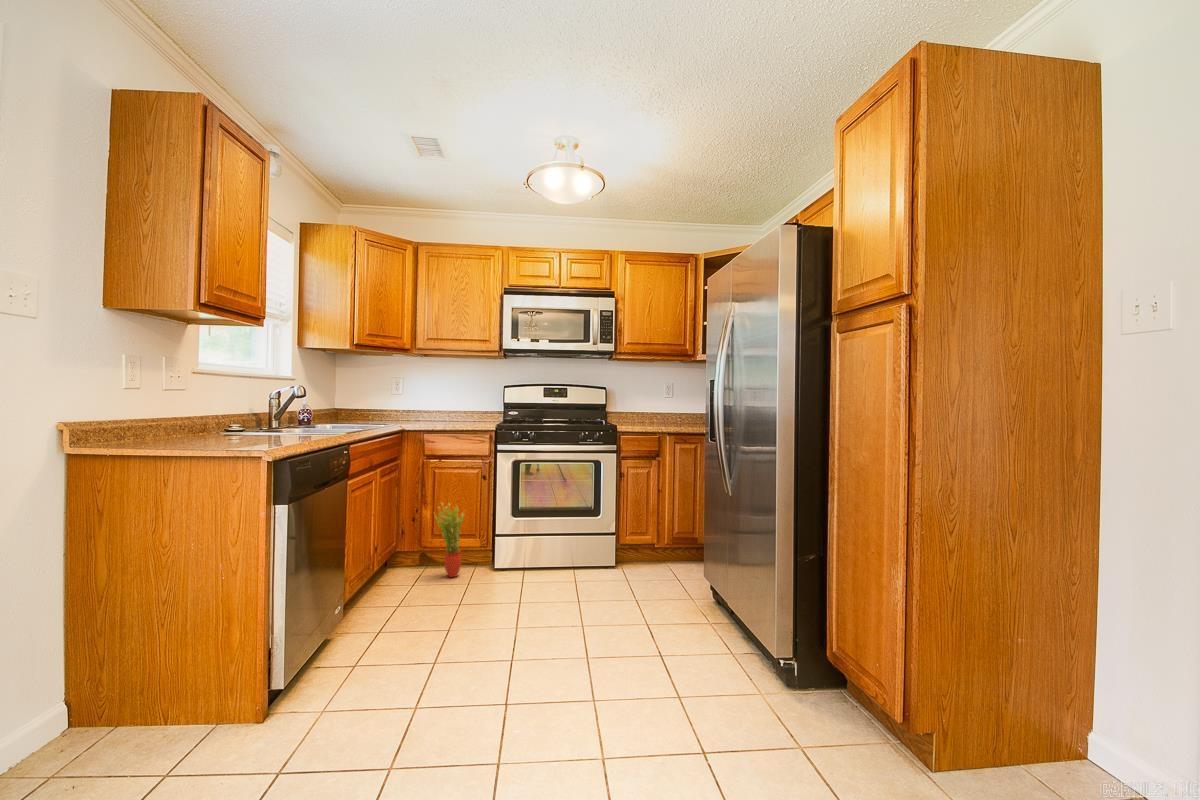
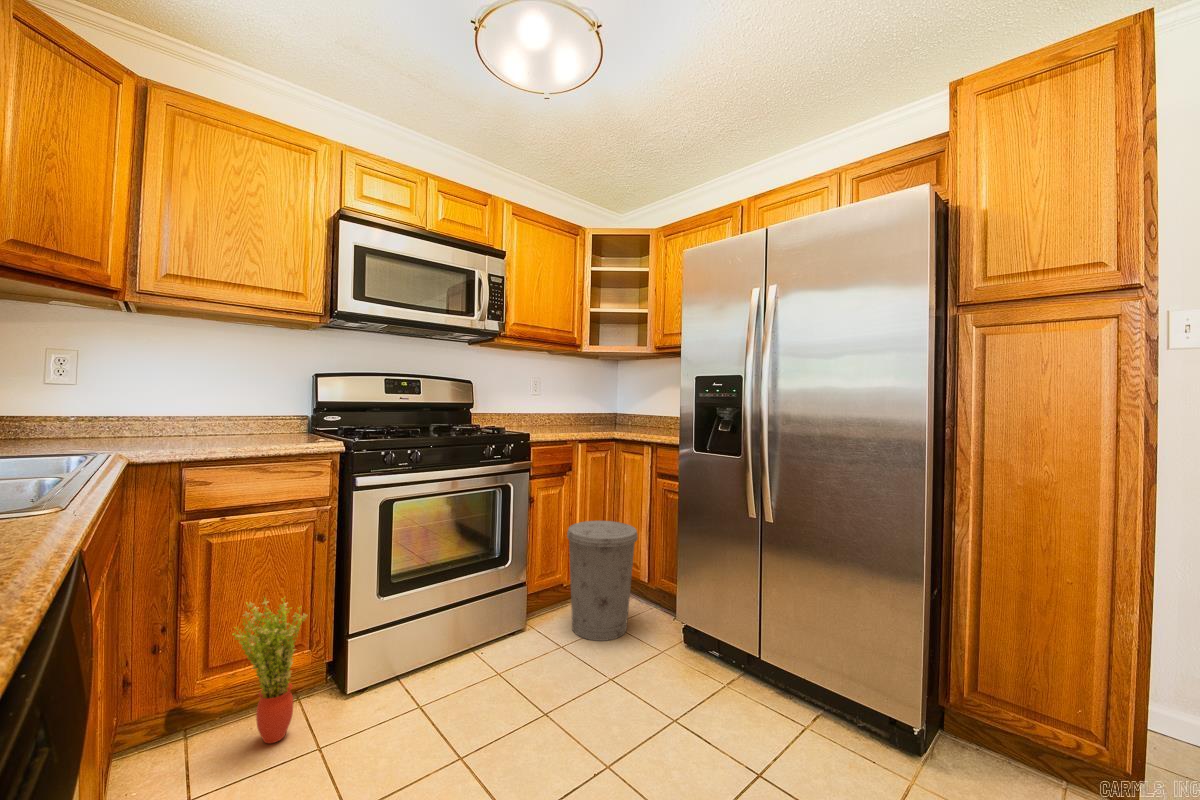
trash can: none [641,495,697,585] -> present [567,521,638,641]

